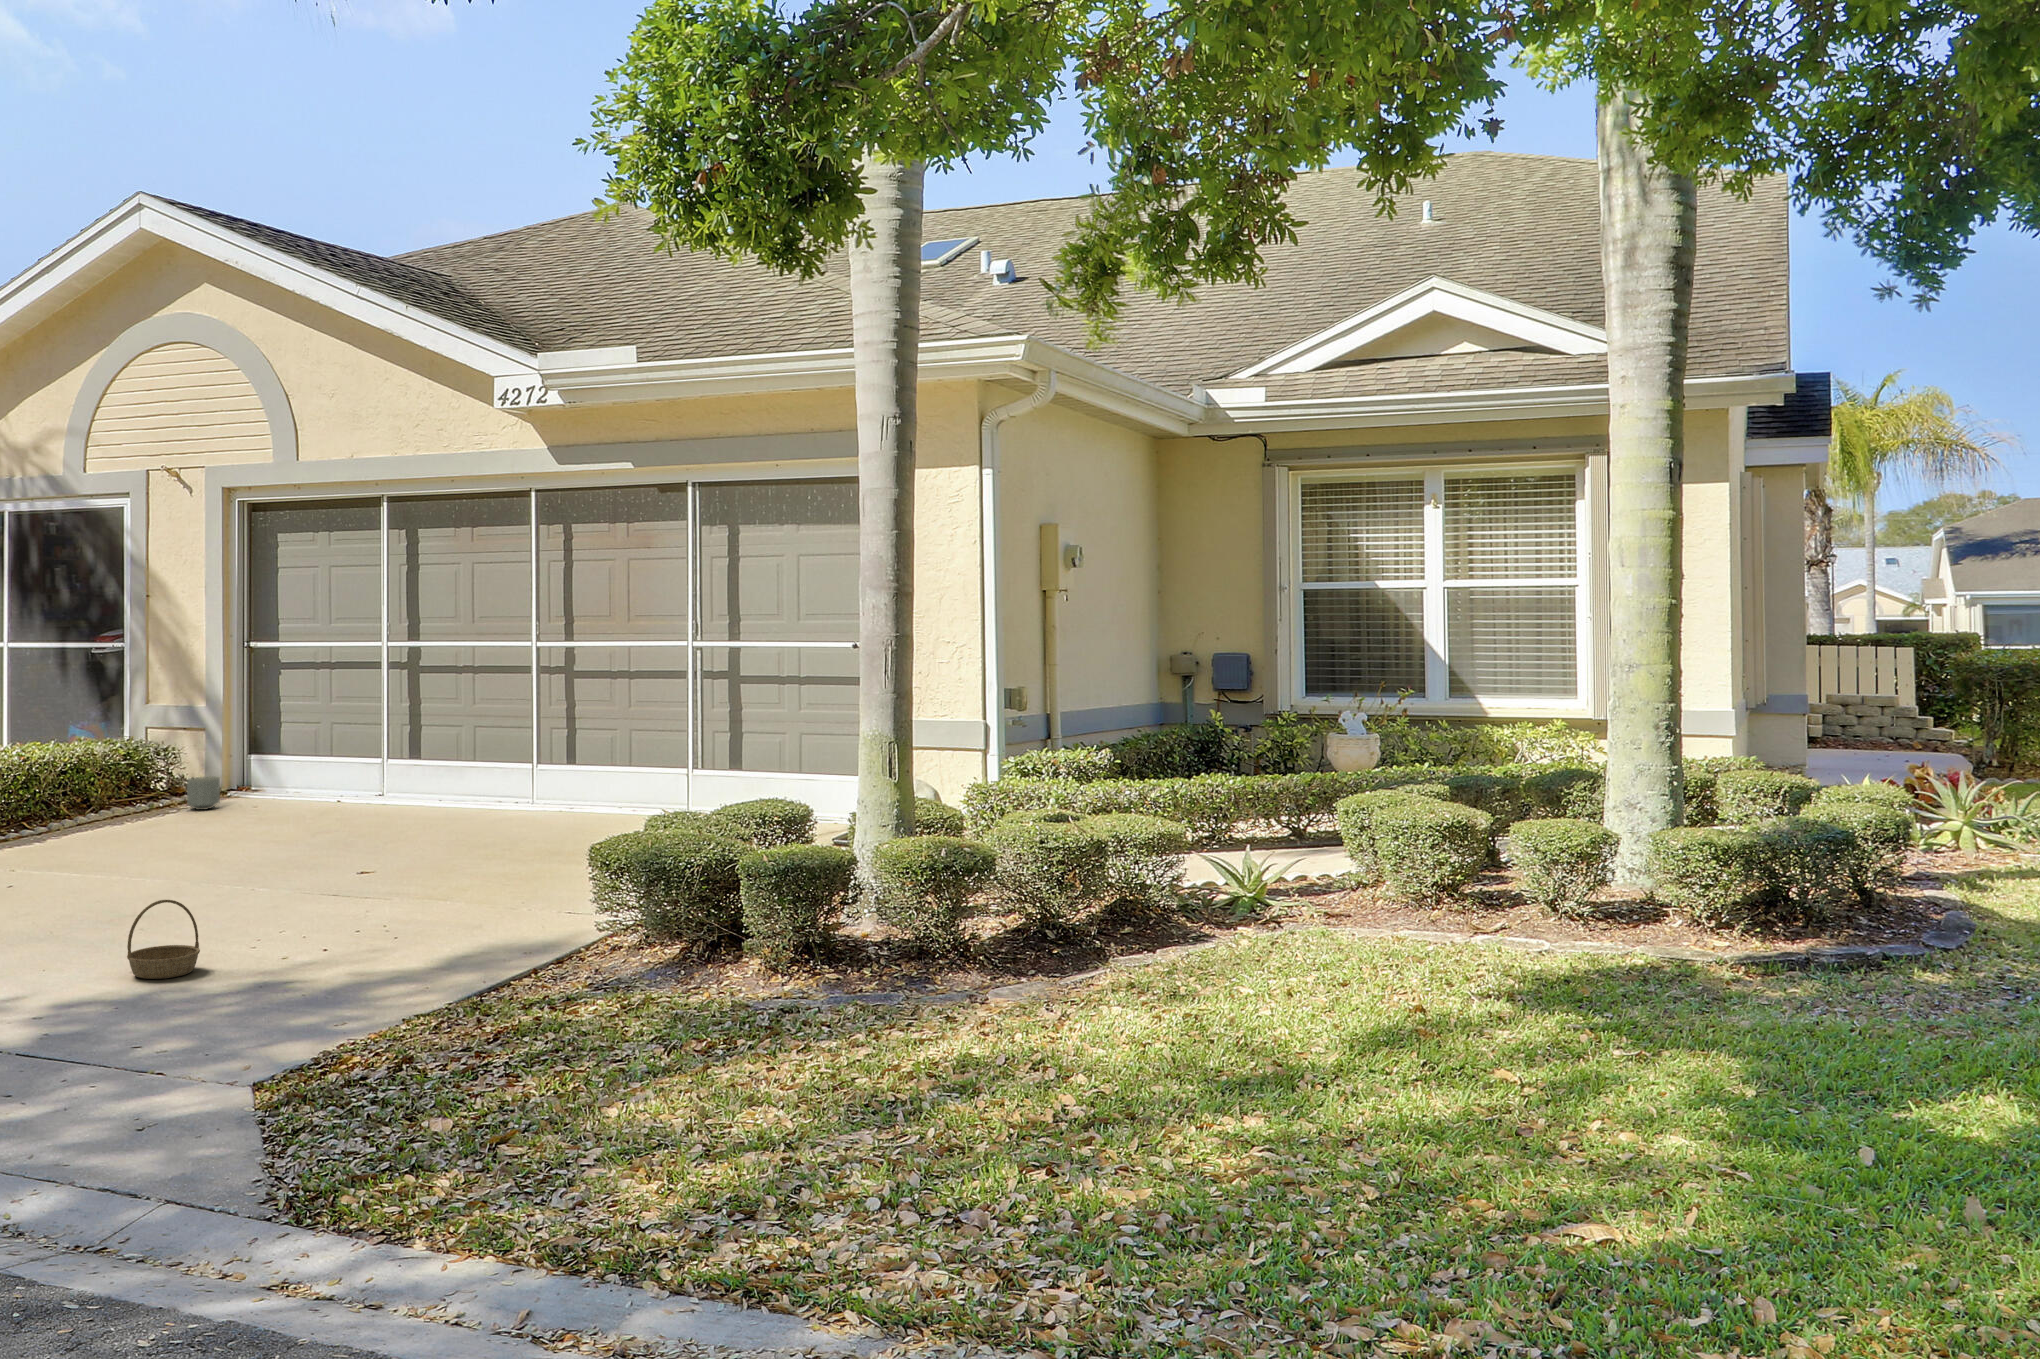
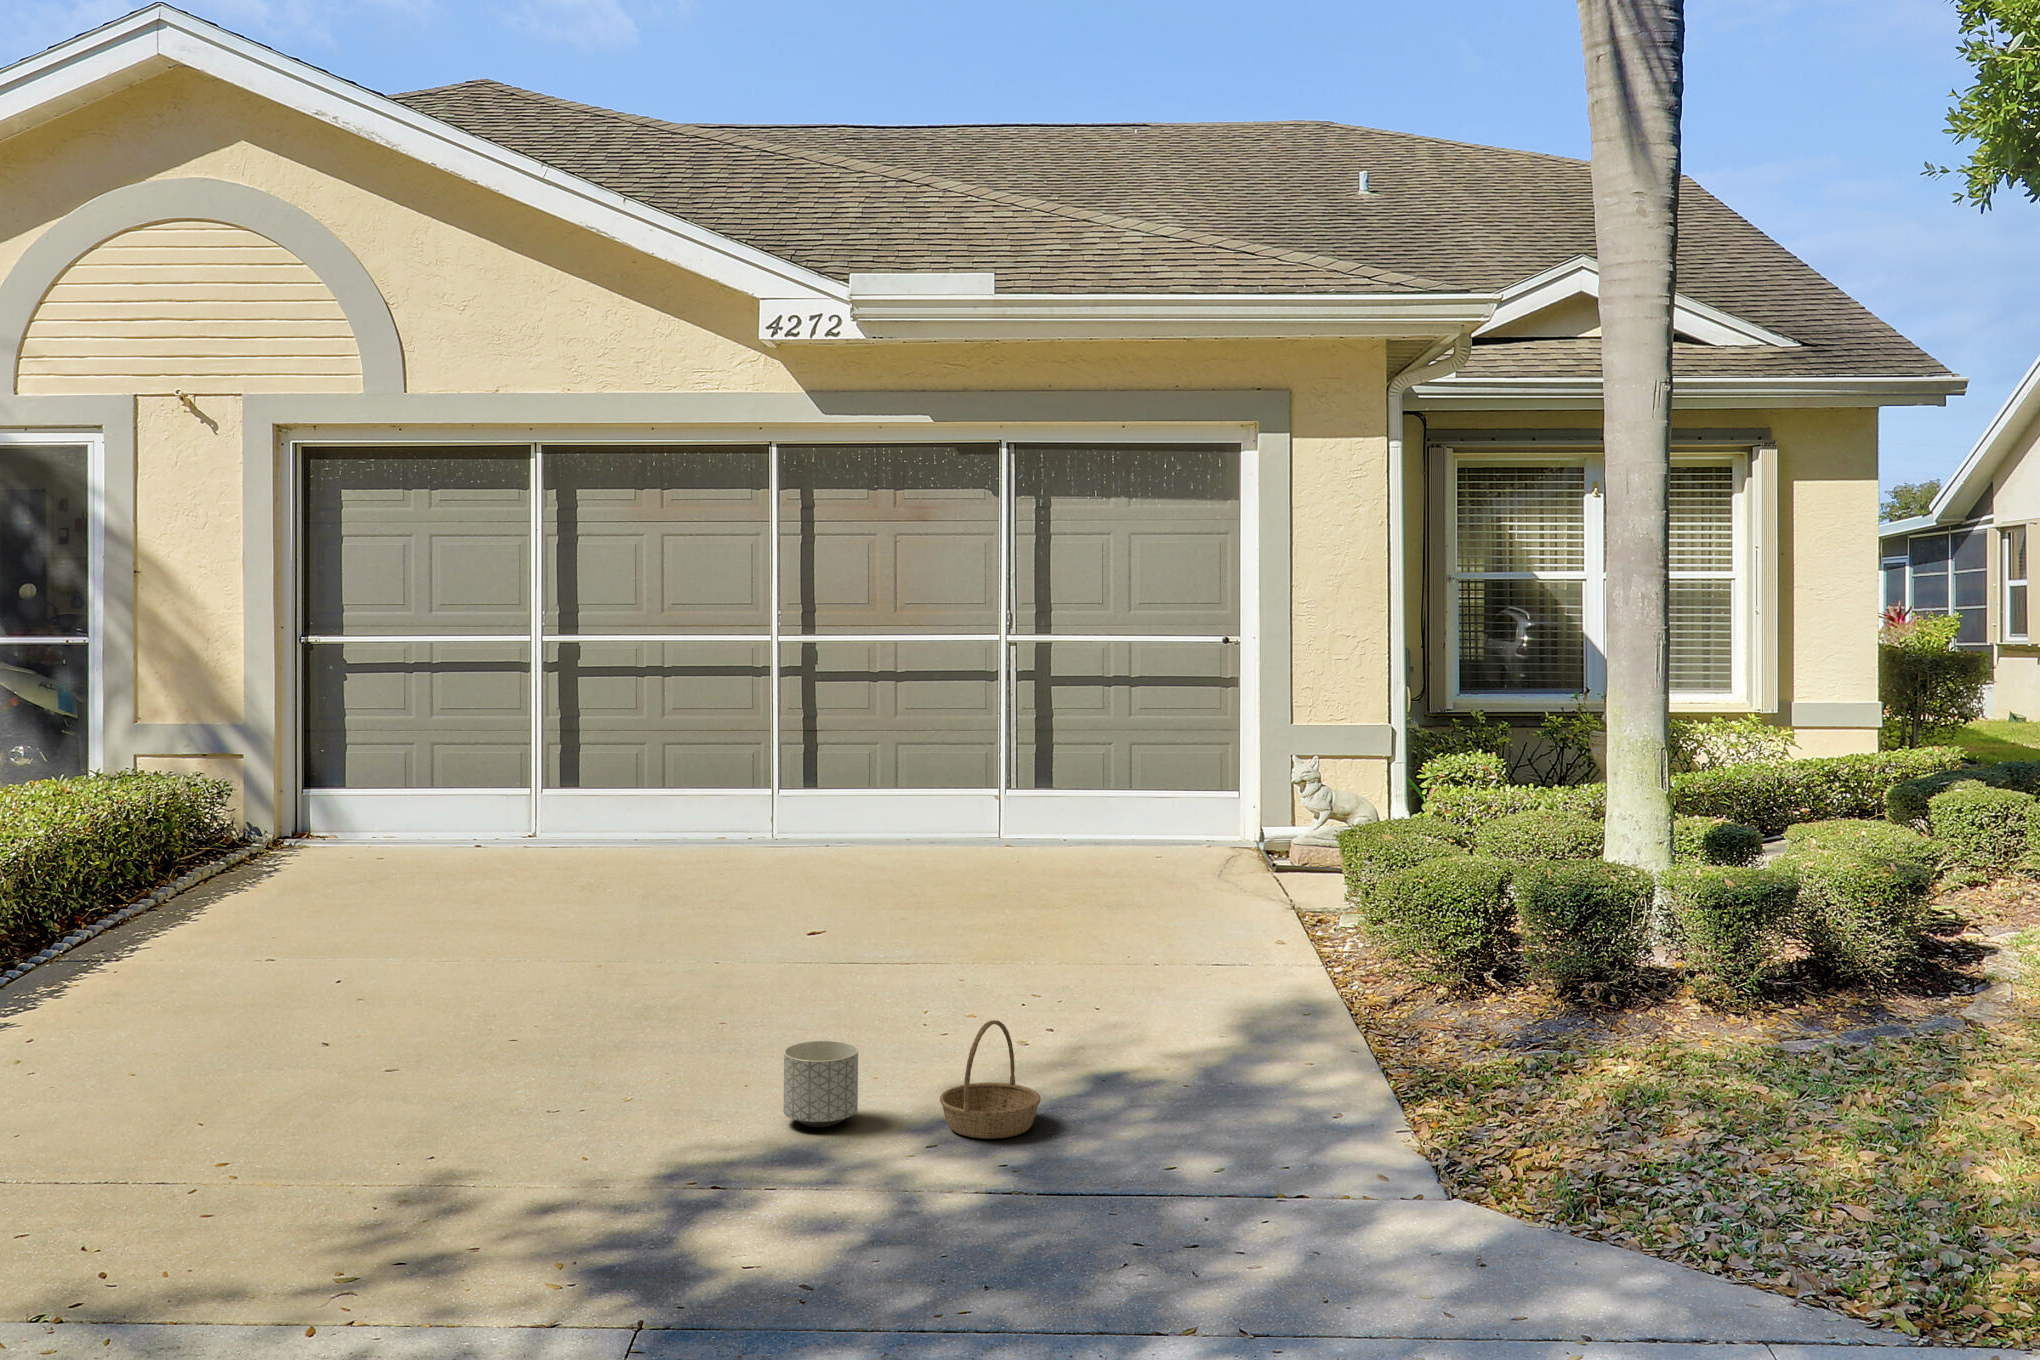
planter: present [187,776,220,810] -> present [783,1041,858,1127]

